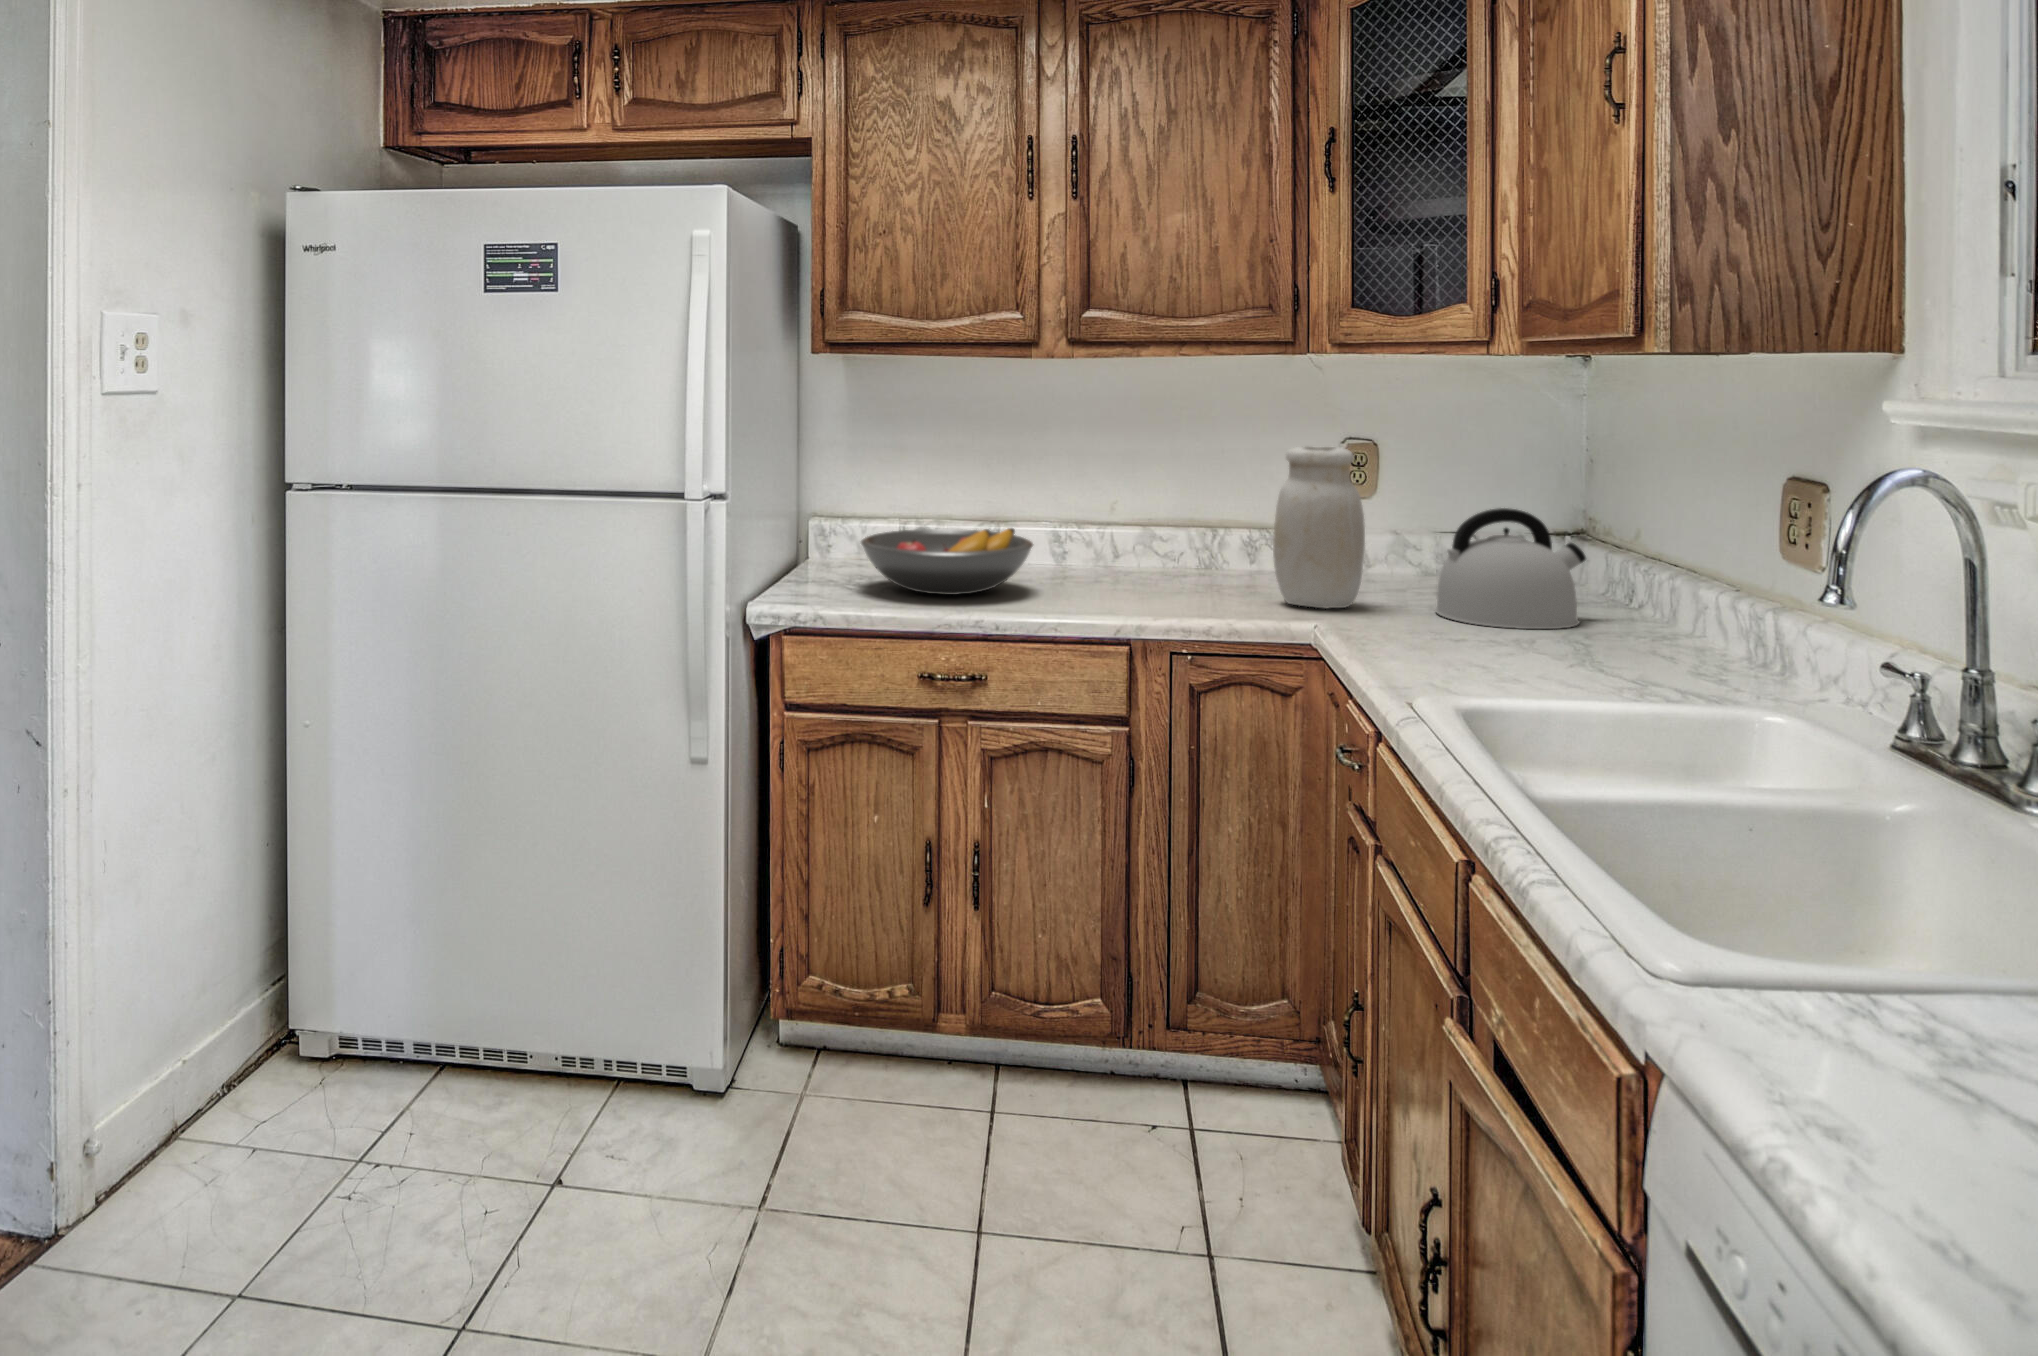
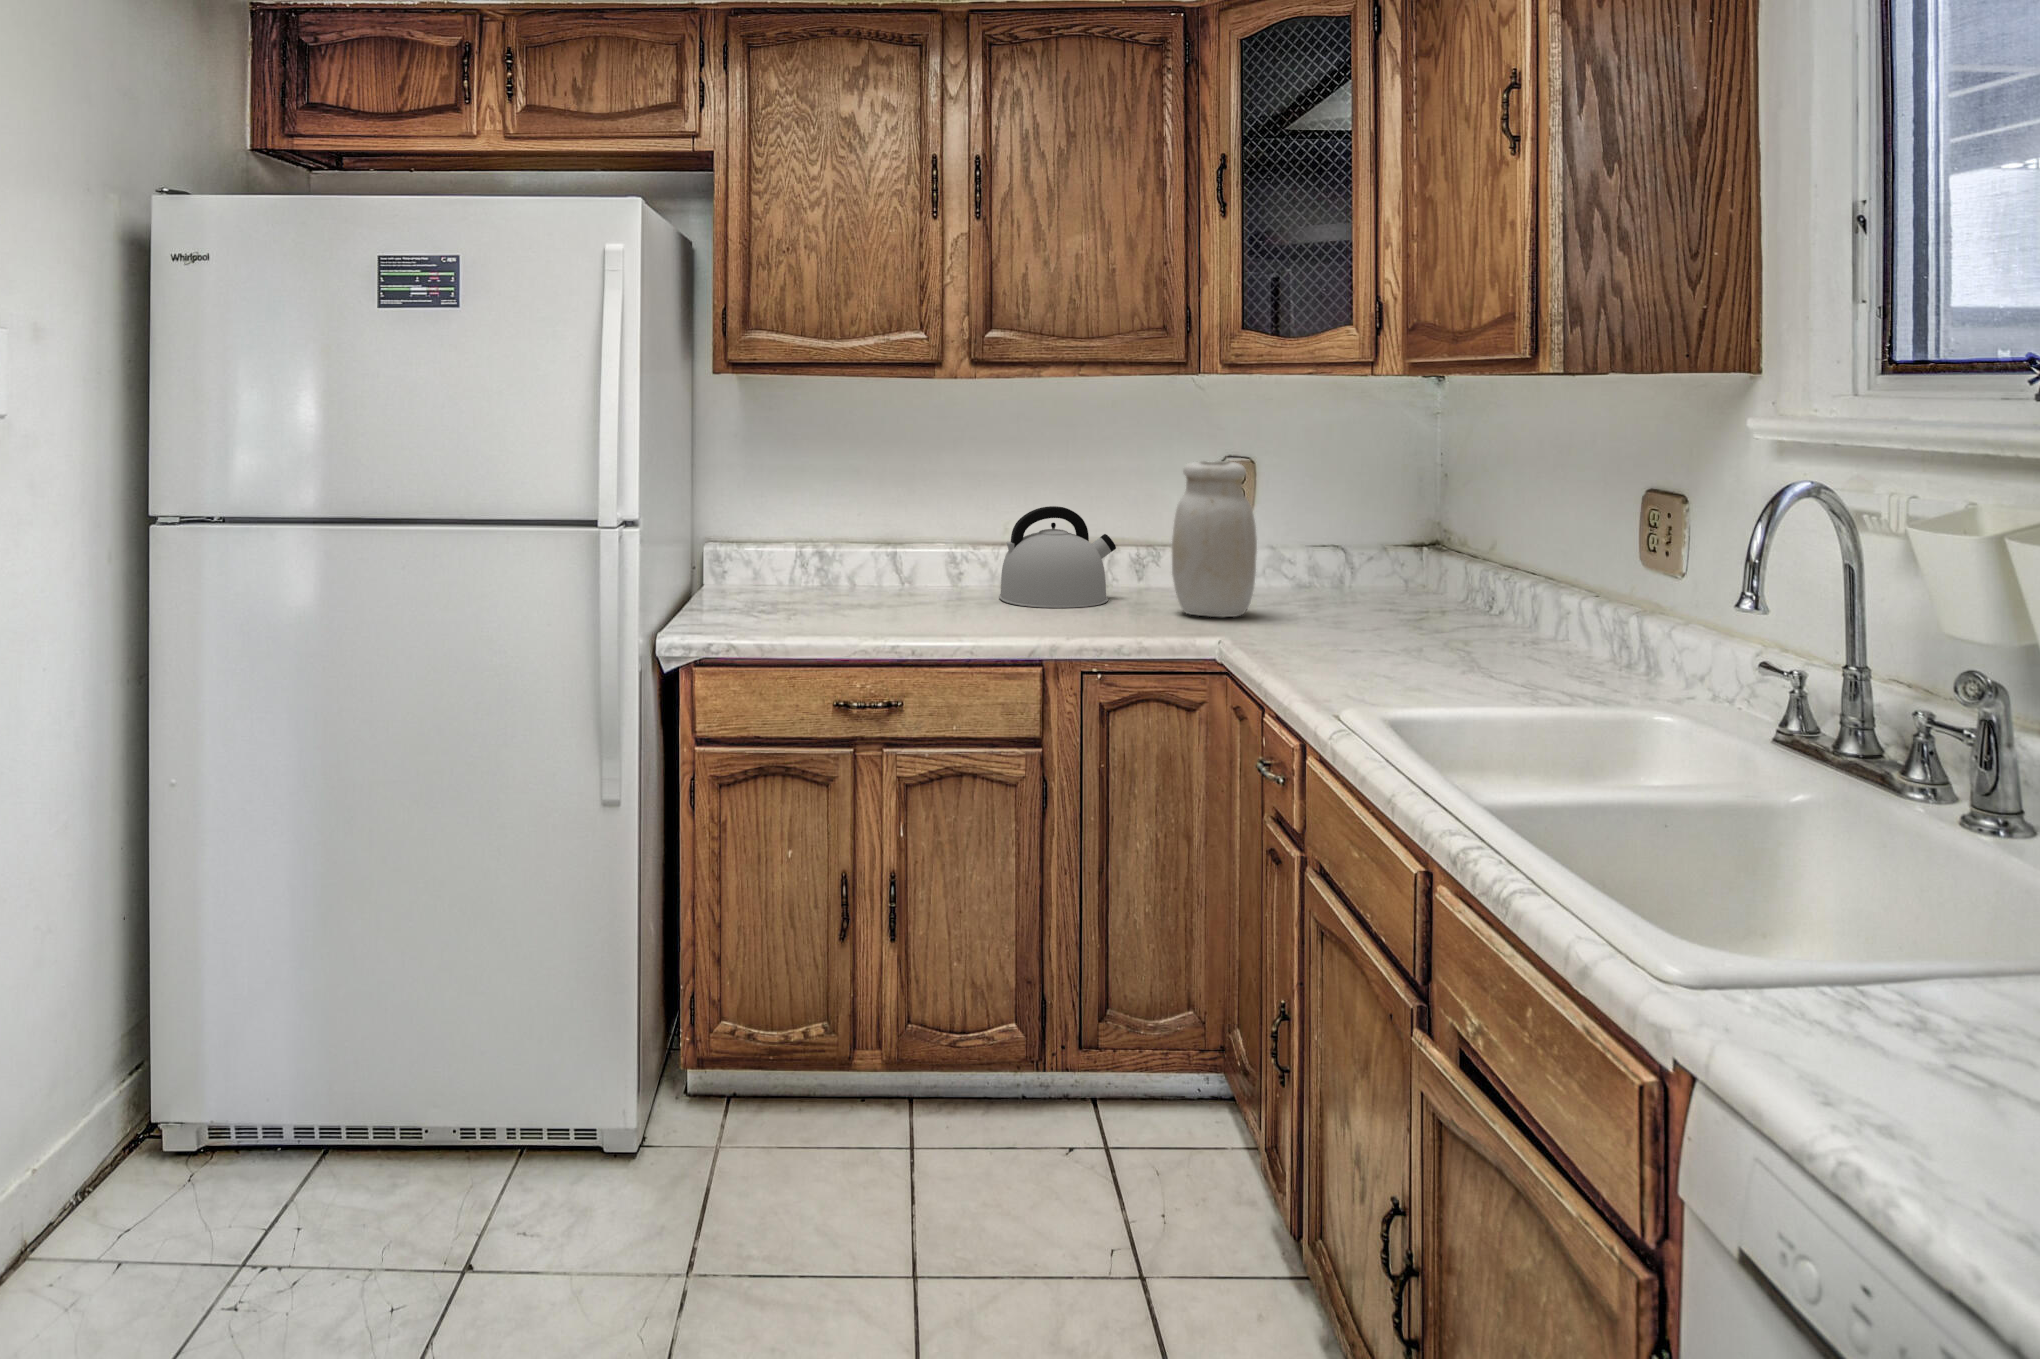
kettle: present [1435,508,1586,629] -> present [999,506,1116,608]
fruit bowl: present [861,528,1033,595] -> none [768,546,942,616]

